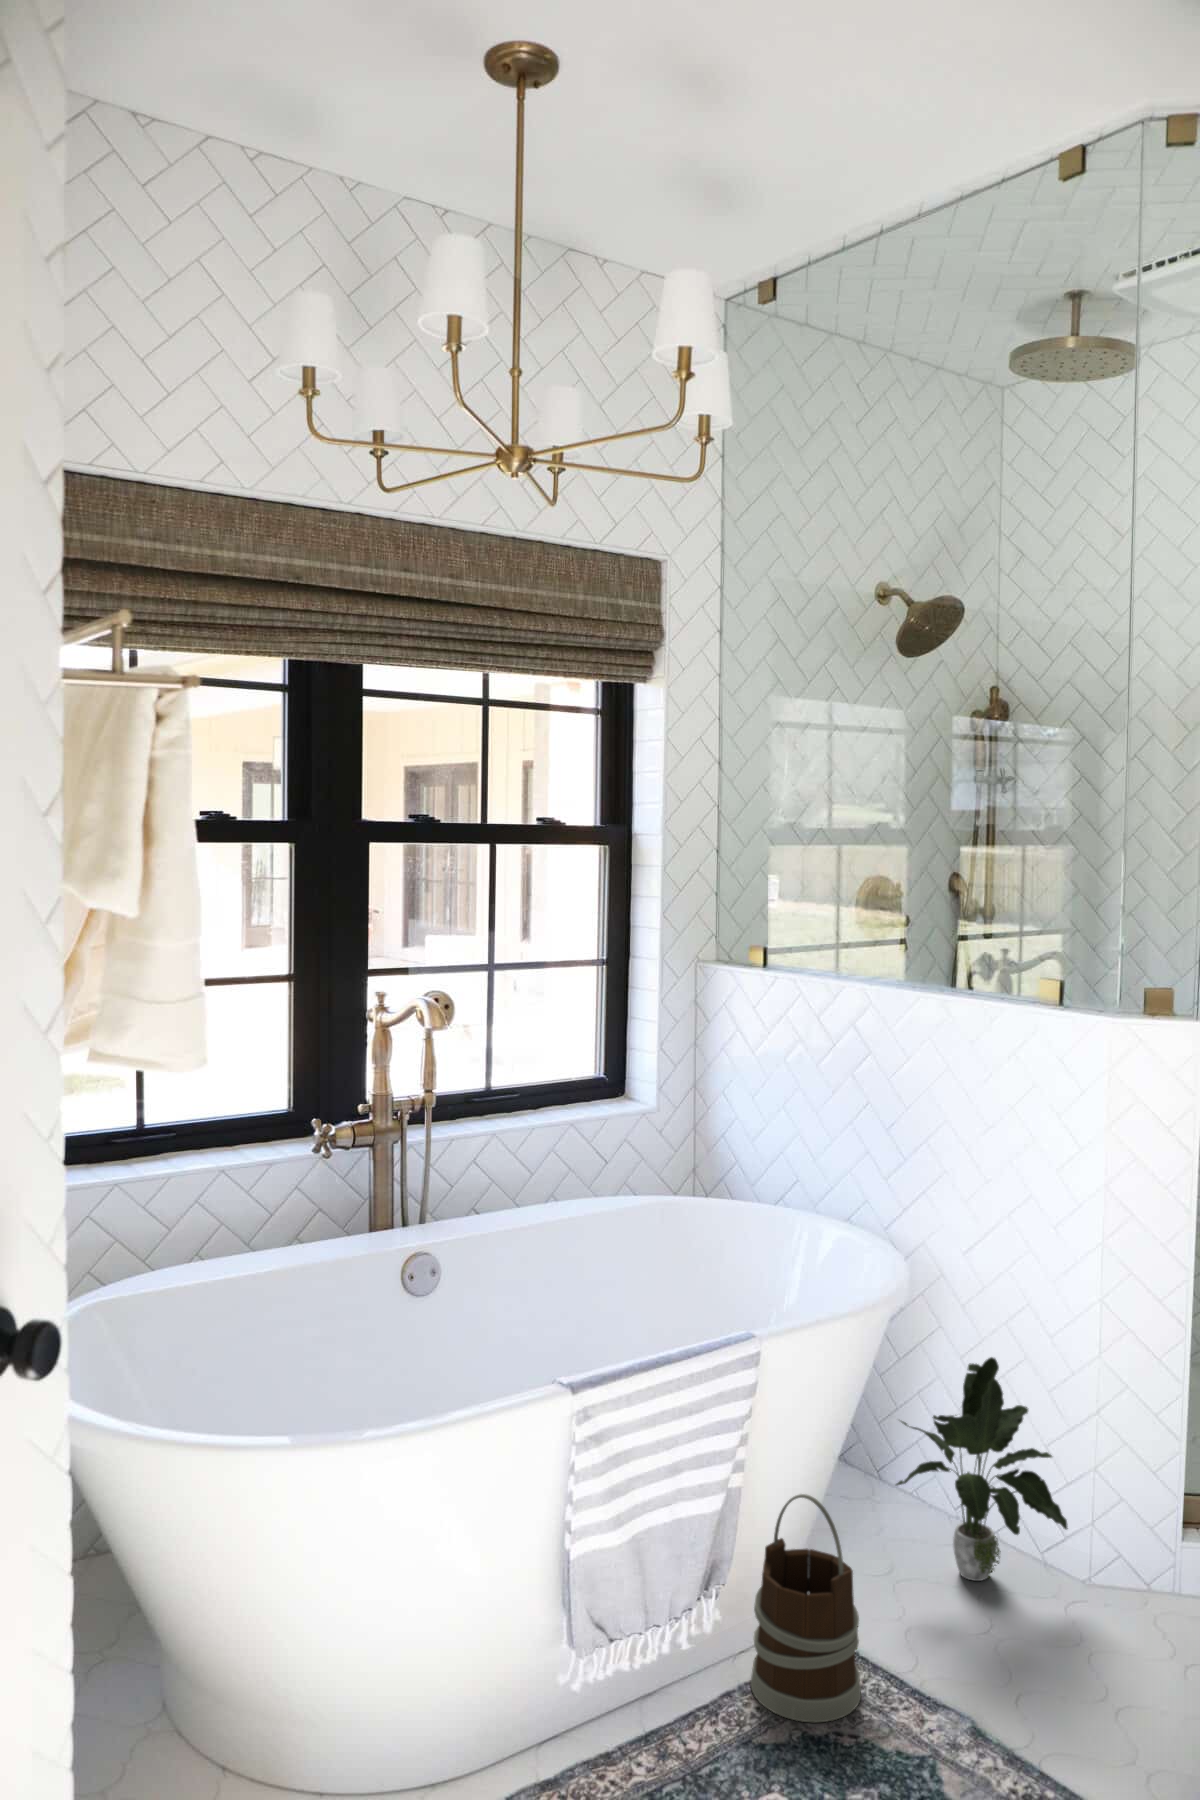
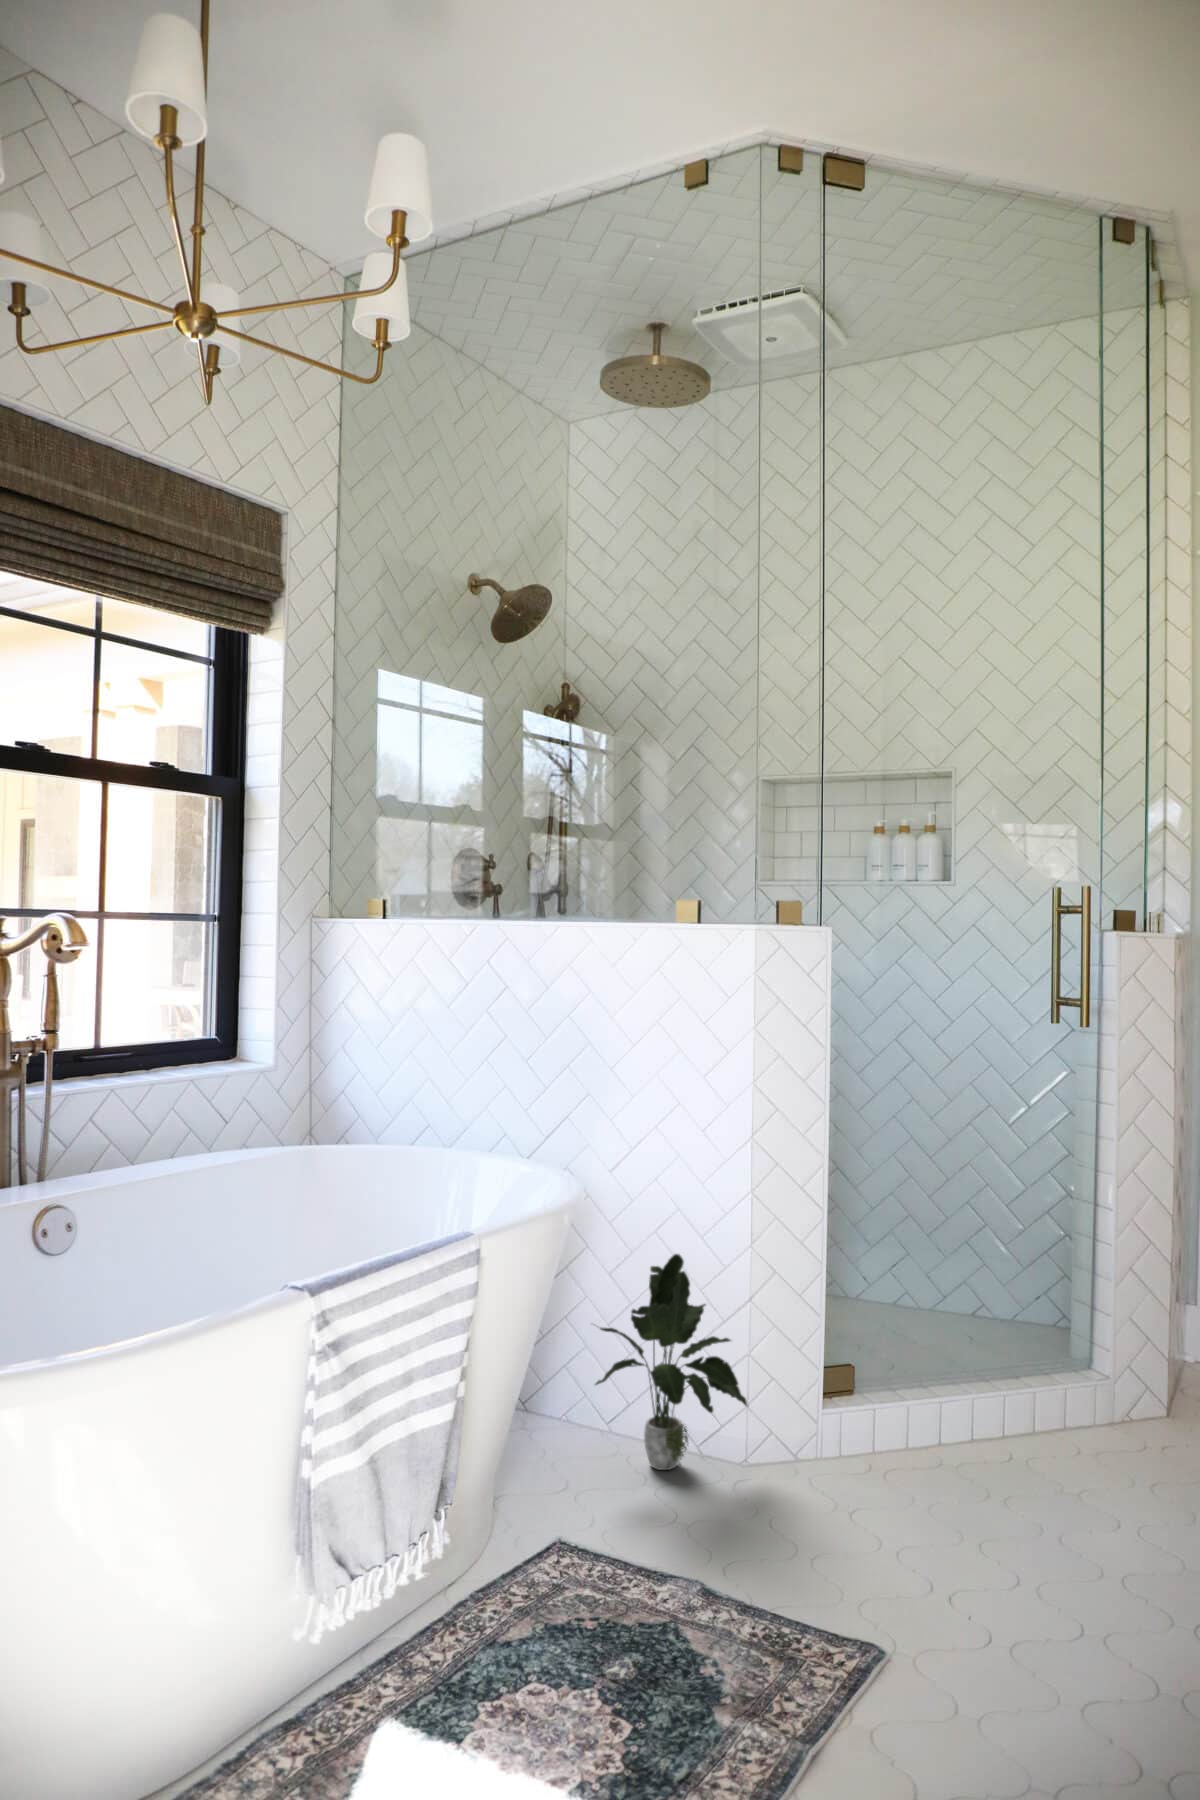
wooden bucket: present [750,1494,861,1722] -> none [481,1385,592,1615]

